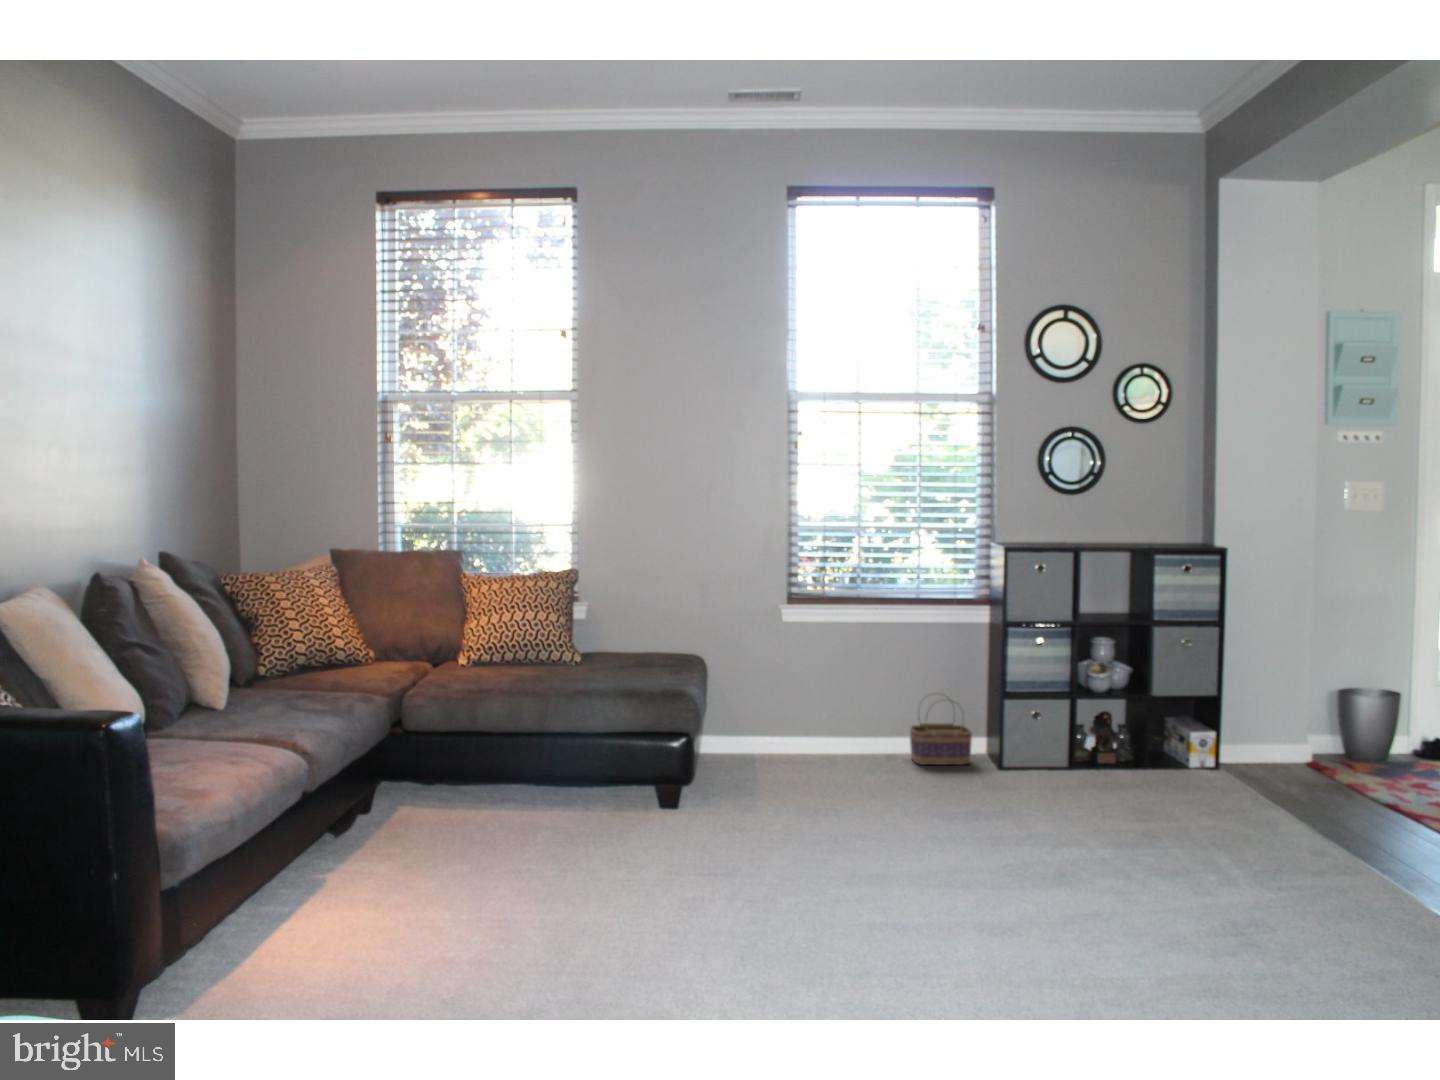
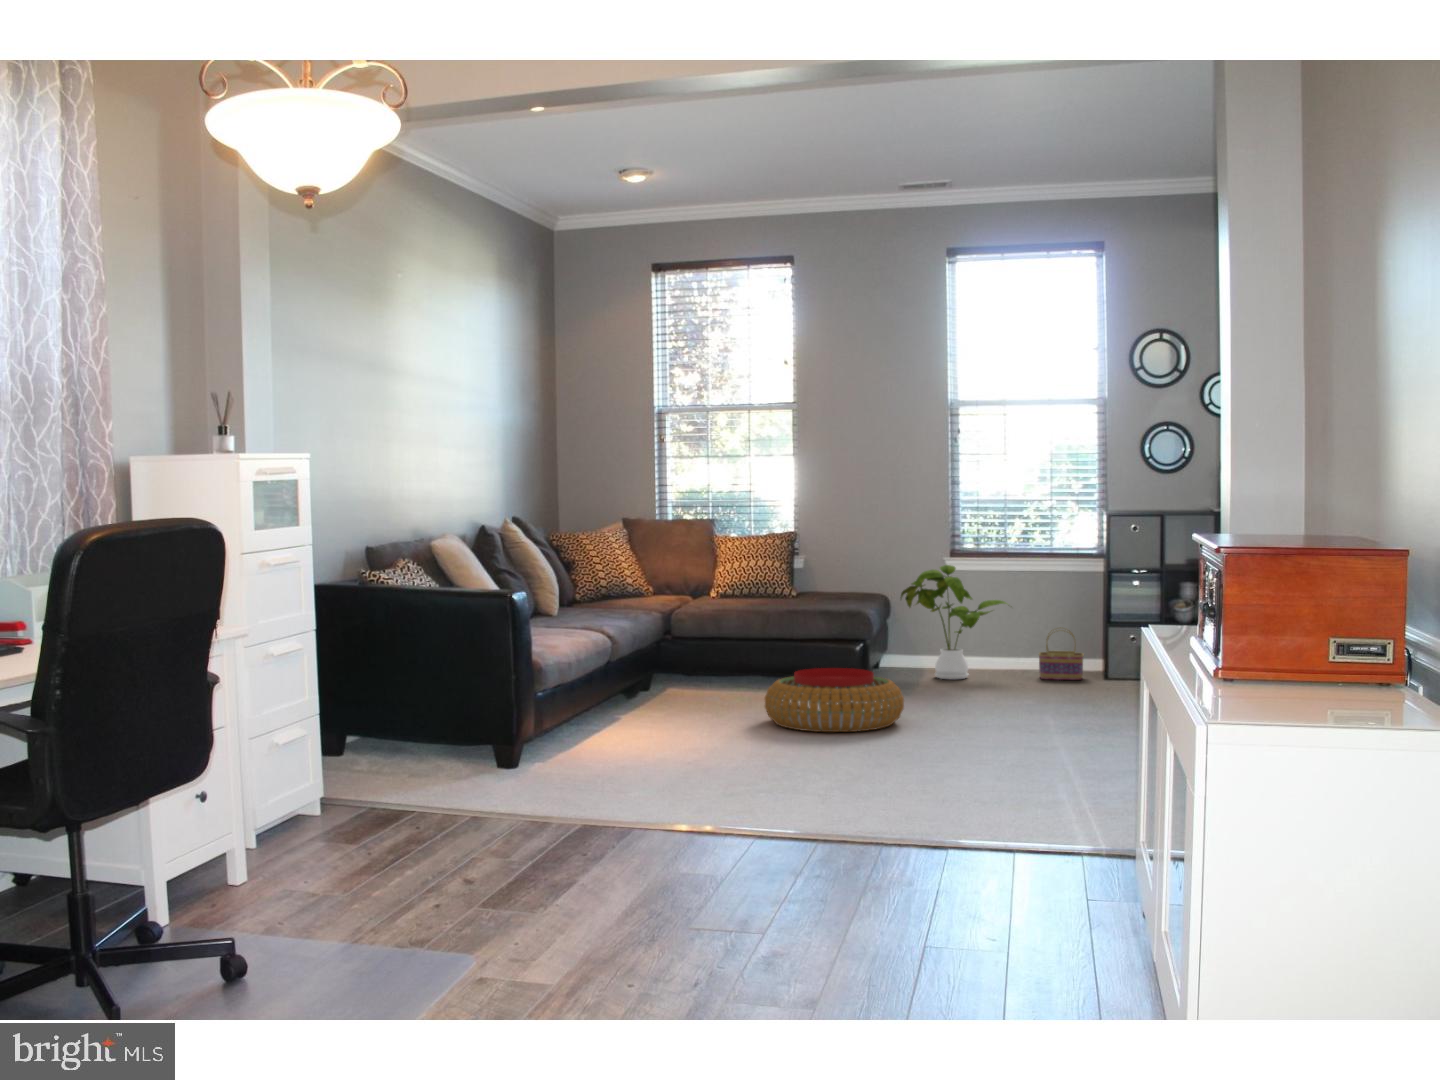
house plant: none [732,615,881,771] -> present [900,565,1007,679]
pouf: none [591,823,845,983] -> present [765,668,904,732]

